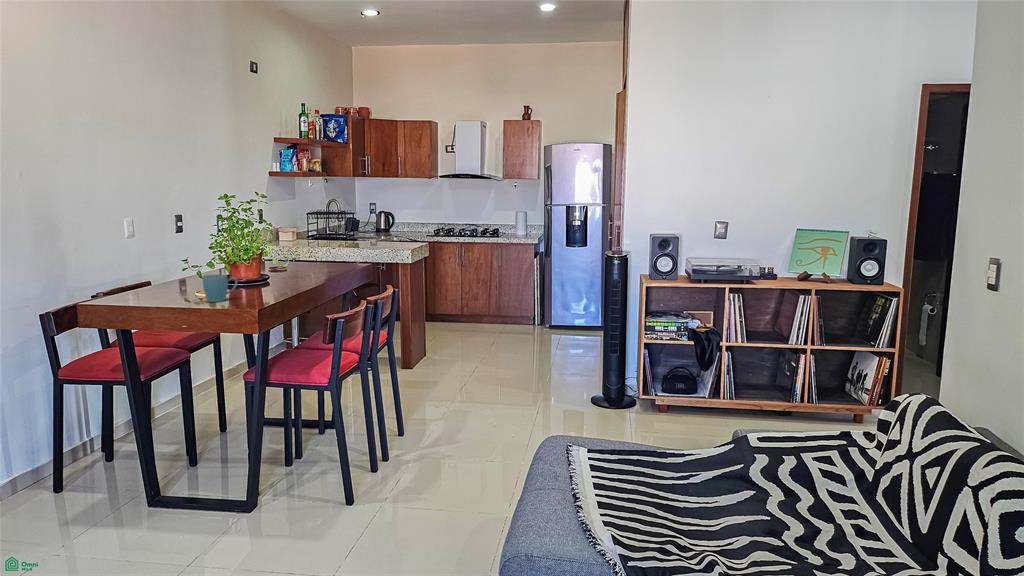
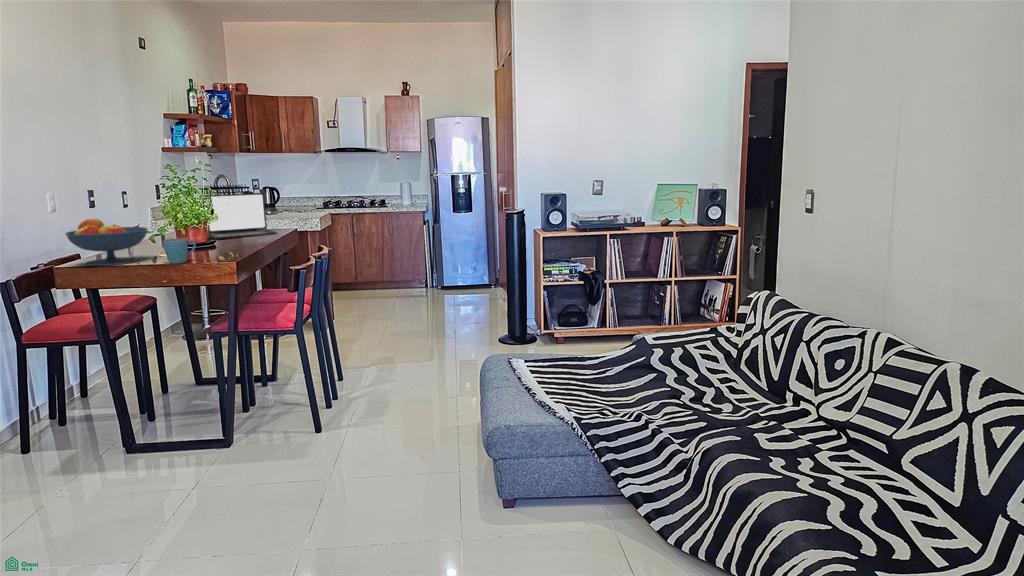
laptop: none [284,223,354,271] -> present [205,193,278,240]
fruit bowl: none [115,247,199,299] -> present [66,219,147,266]

